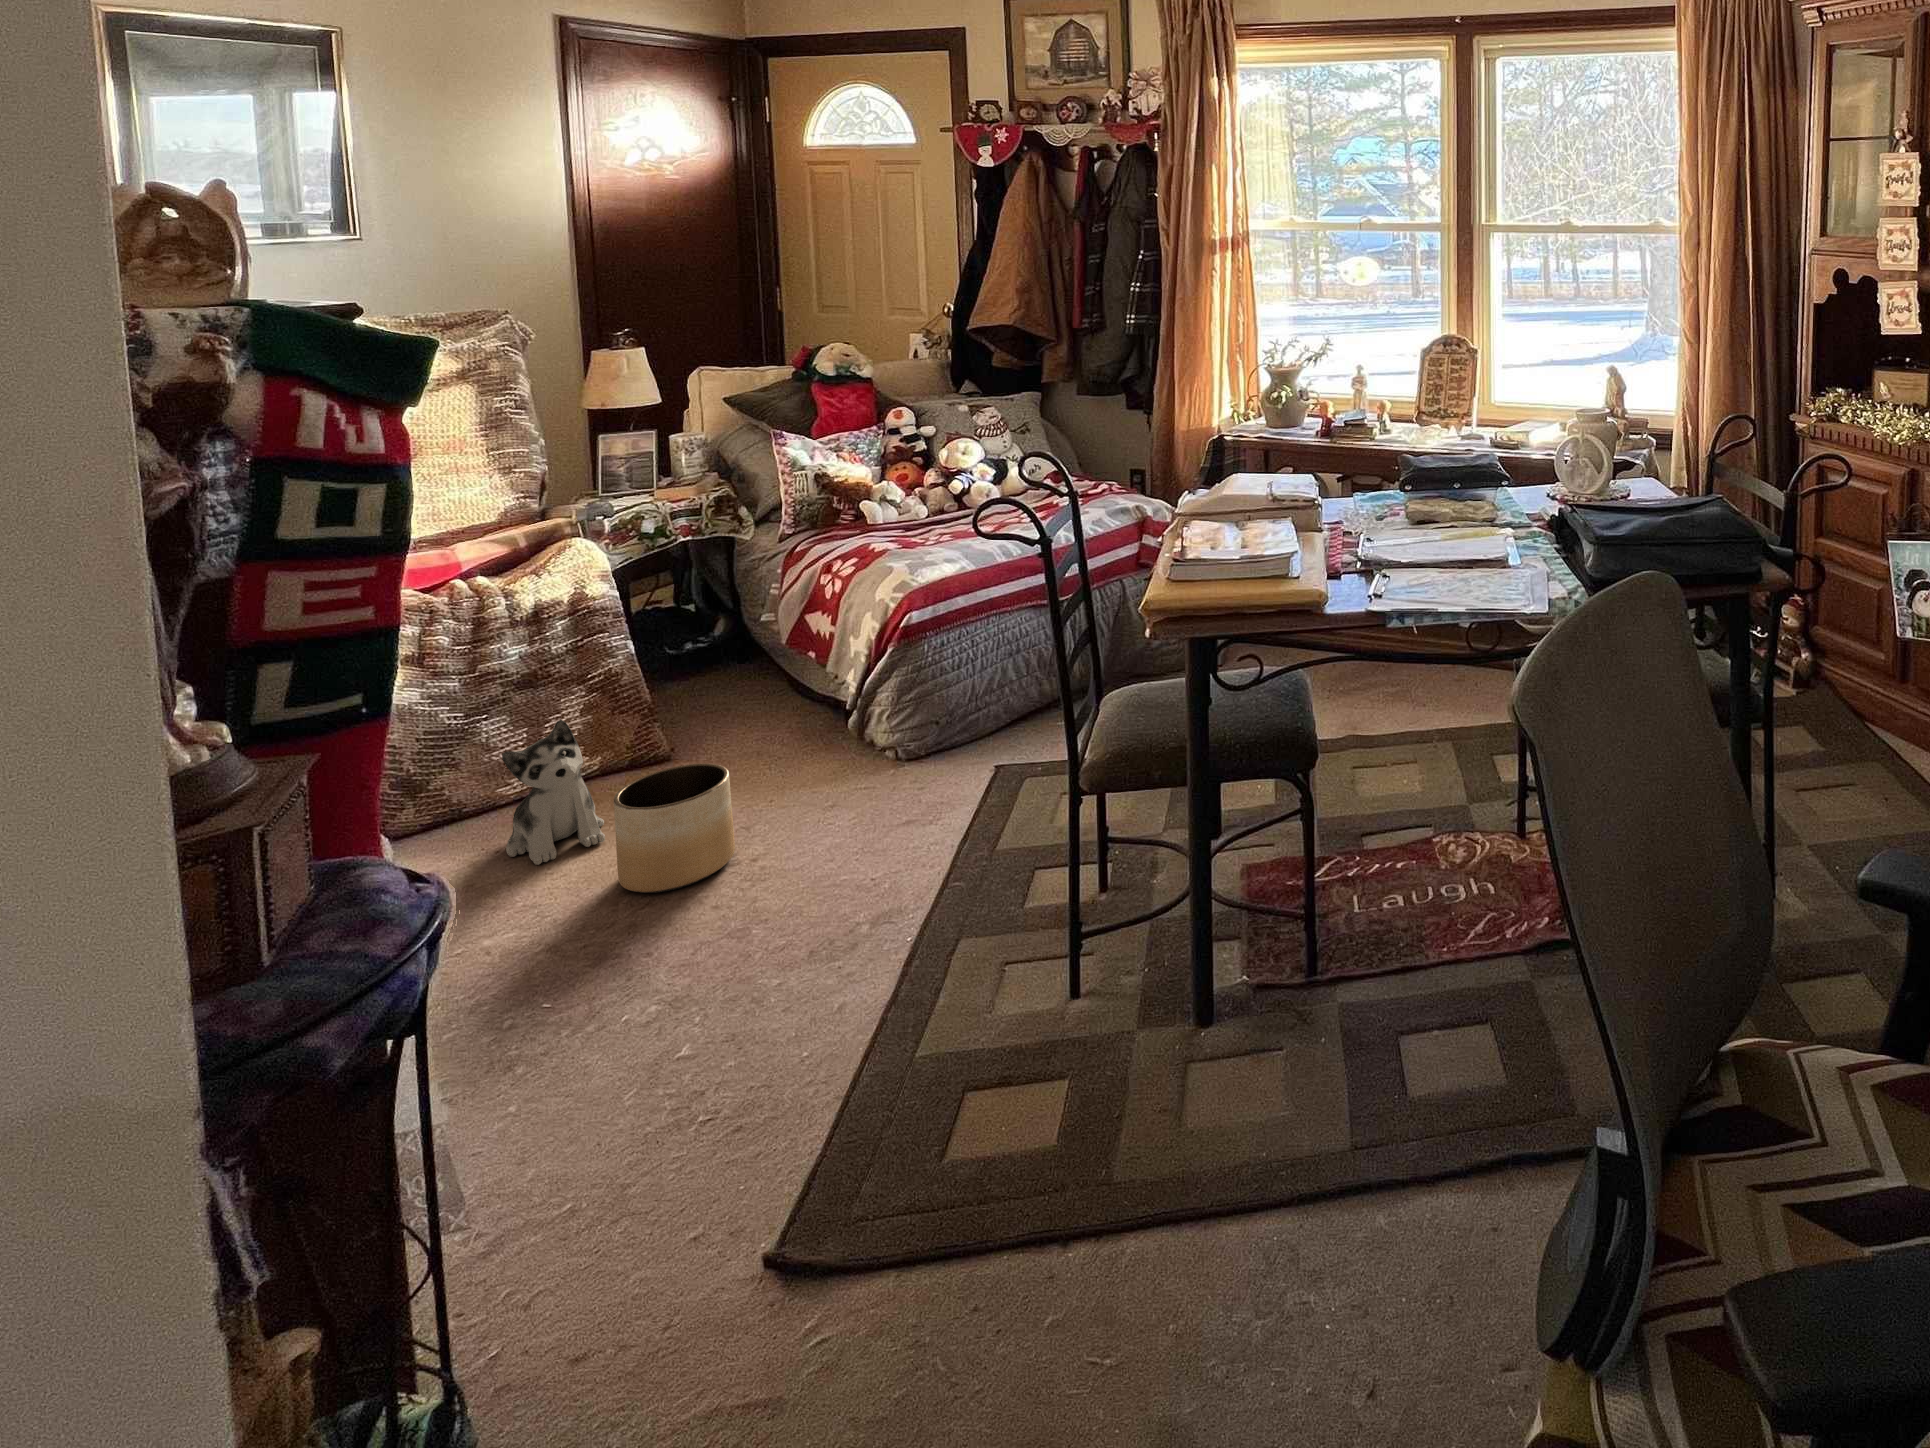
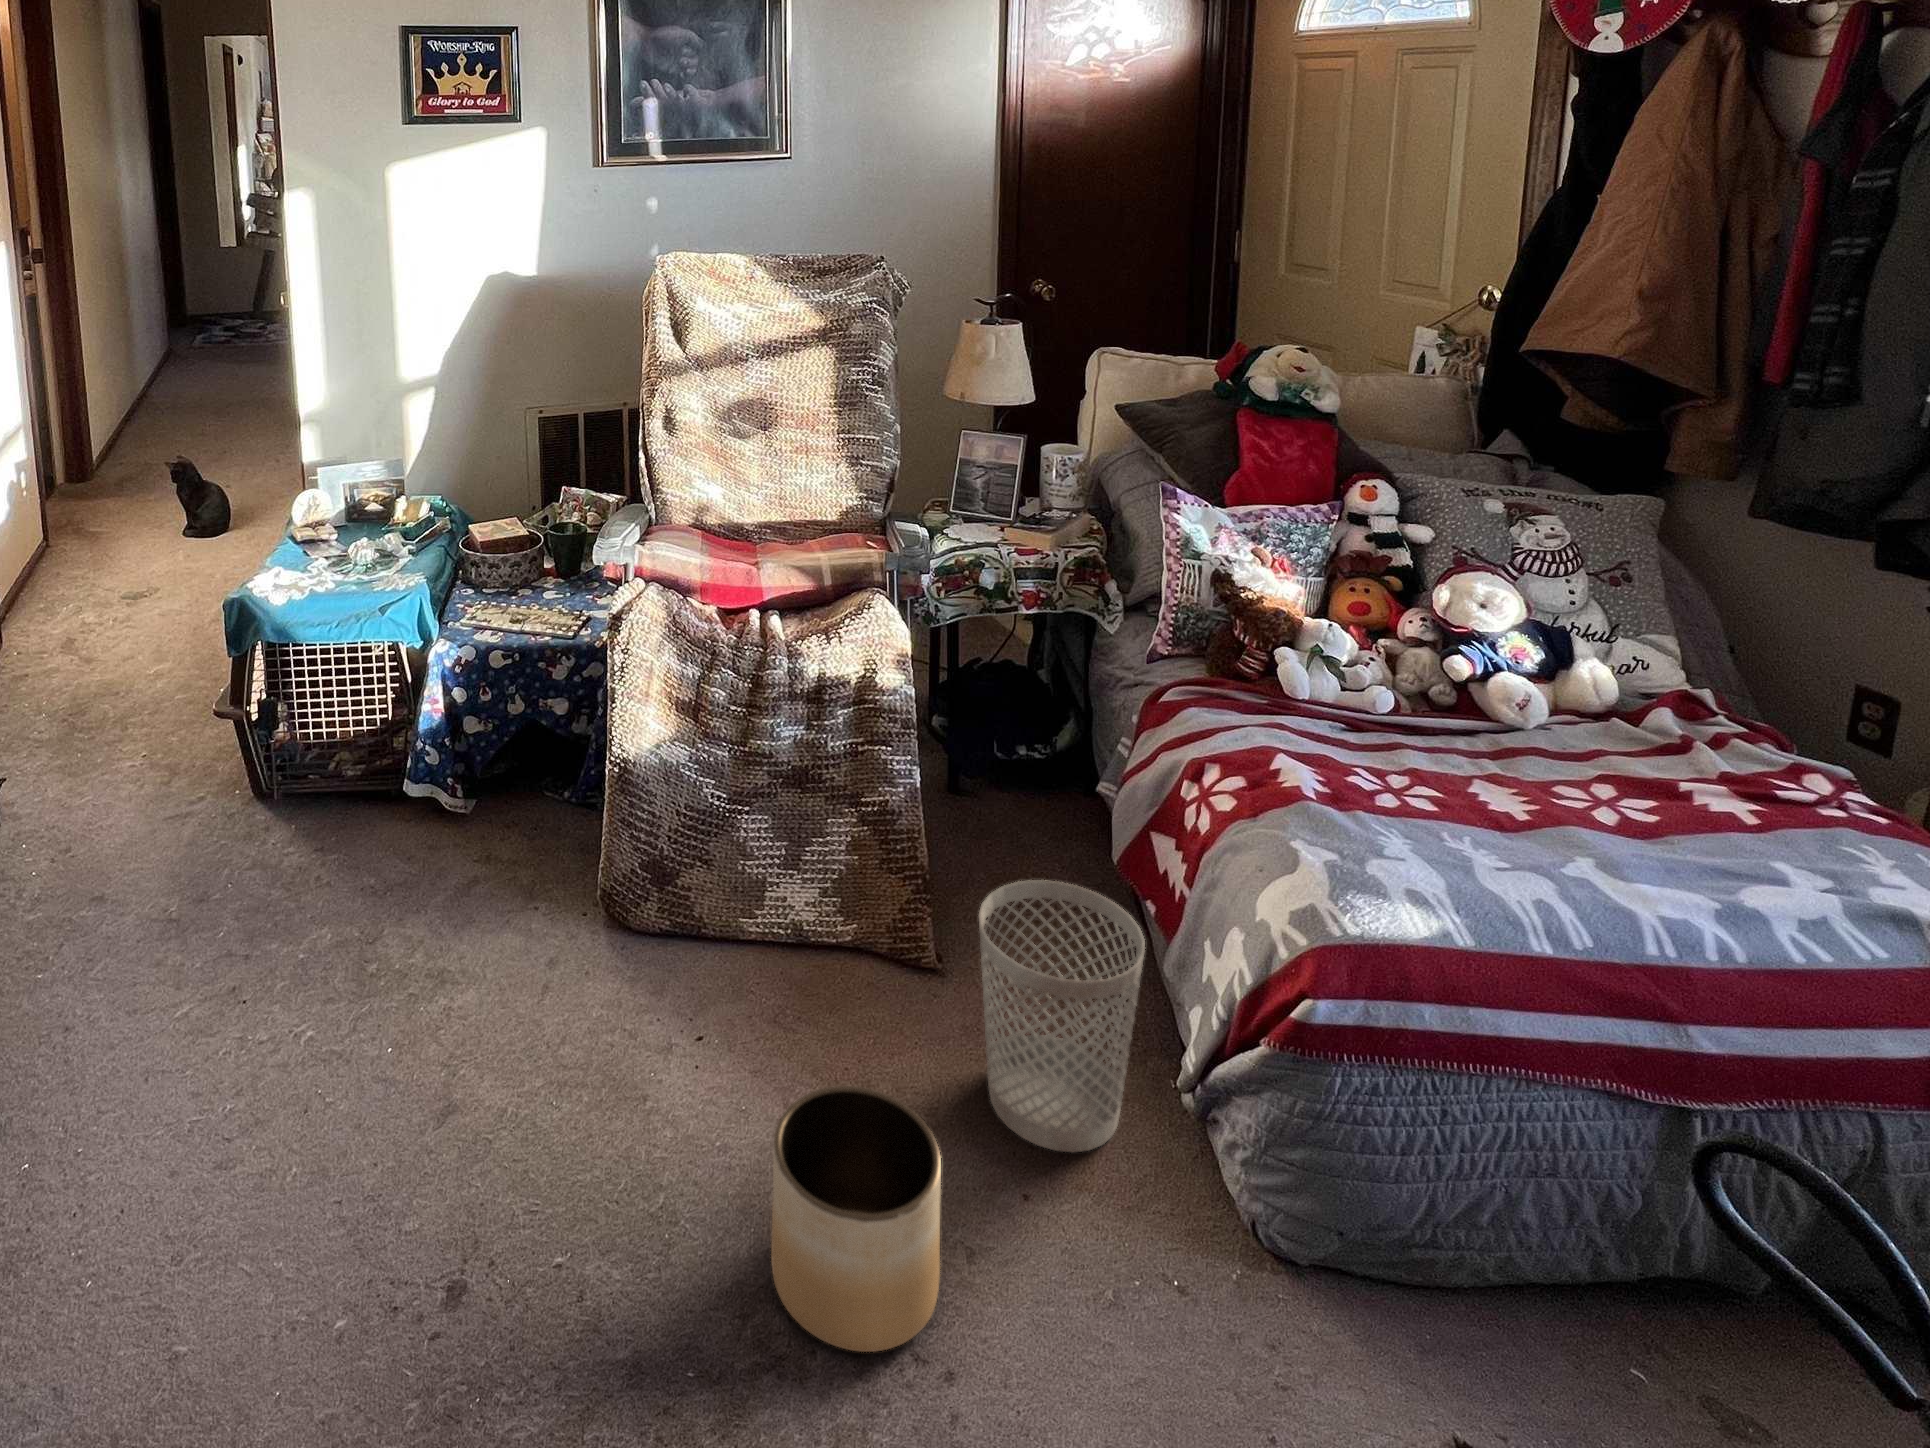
wastebasket: none [710,646,817,790] -> present [979,880,1145,1152]
plush toy: present [502,720,605,865] -> none [703,906,821,1112]

